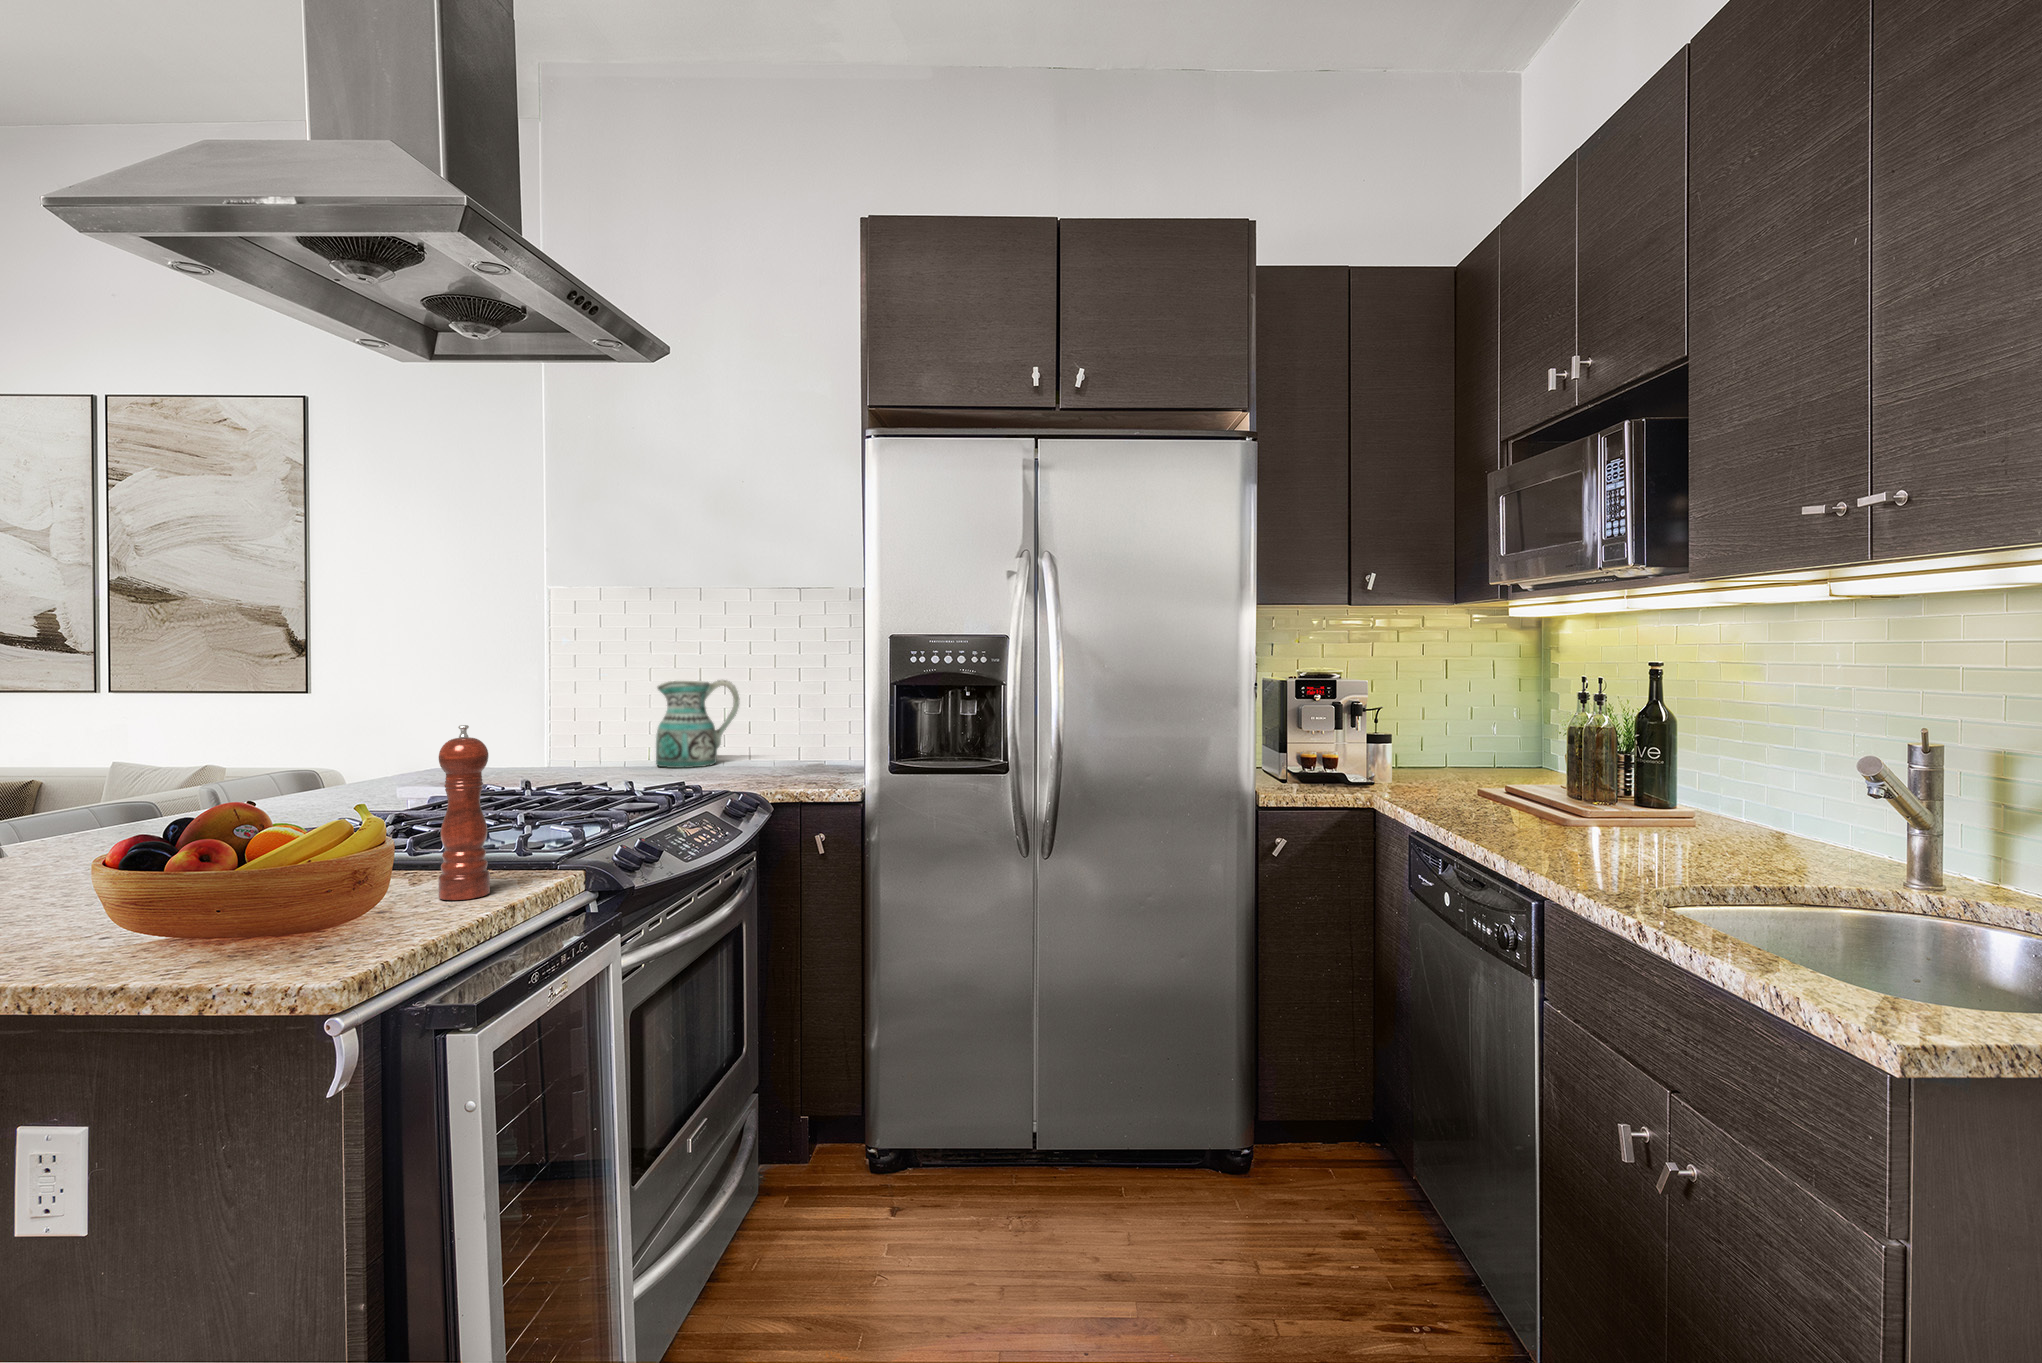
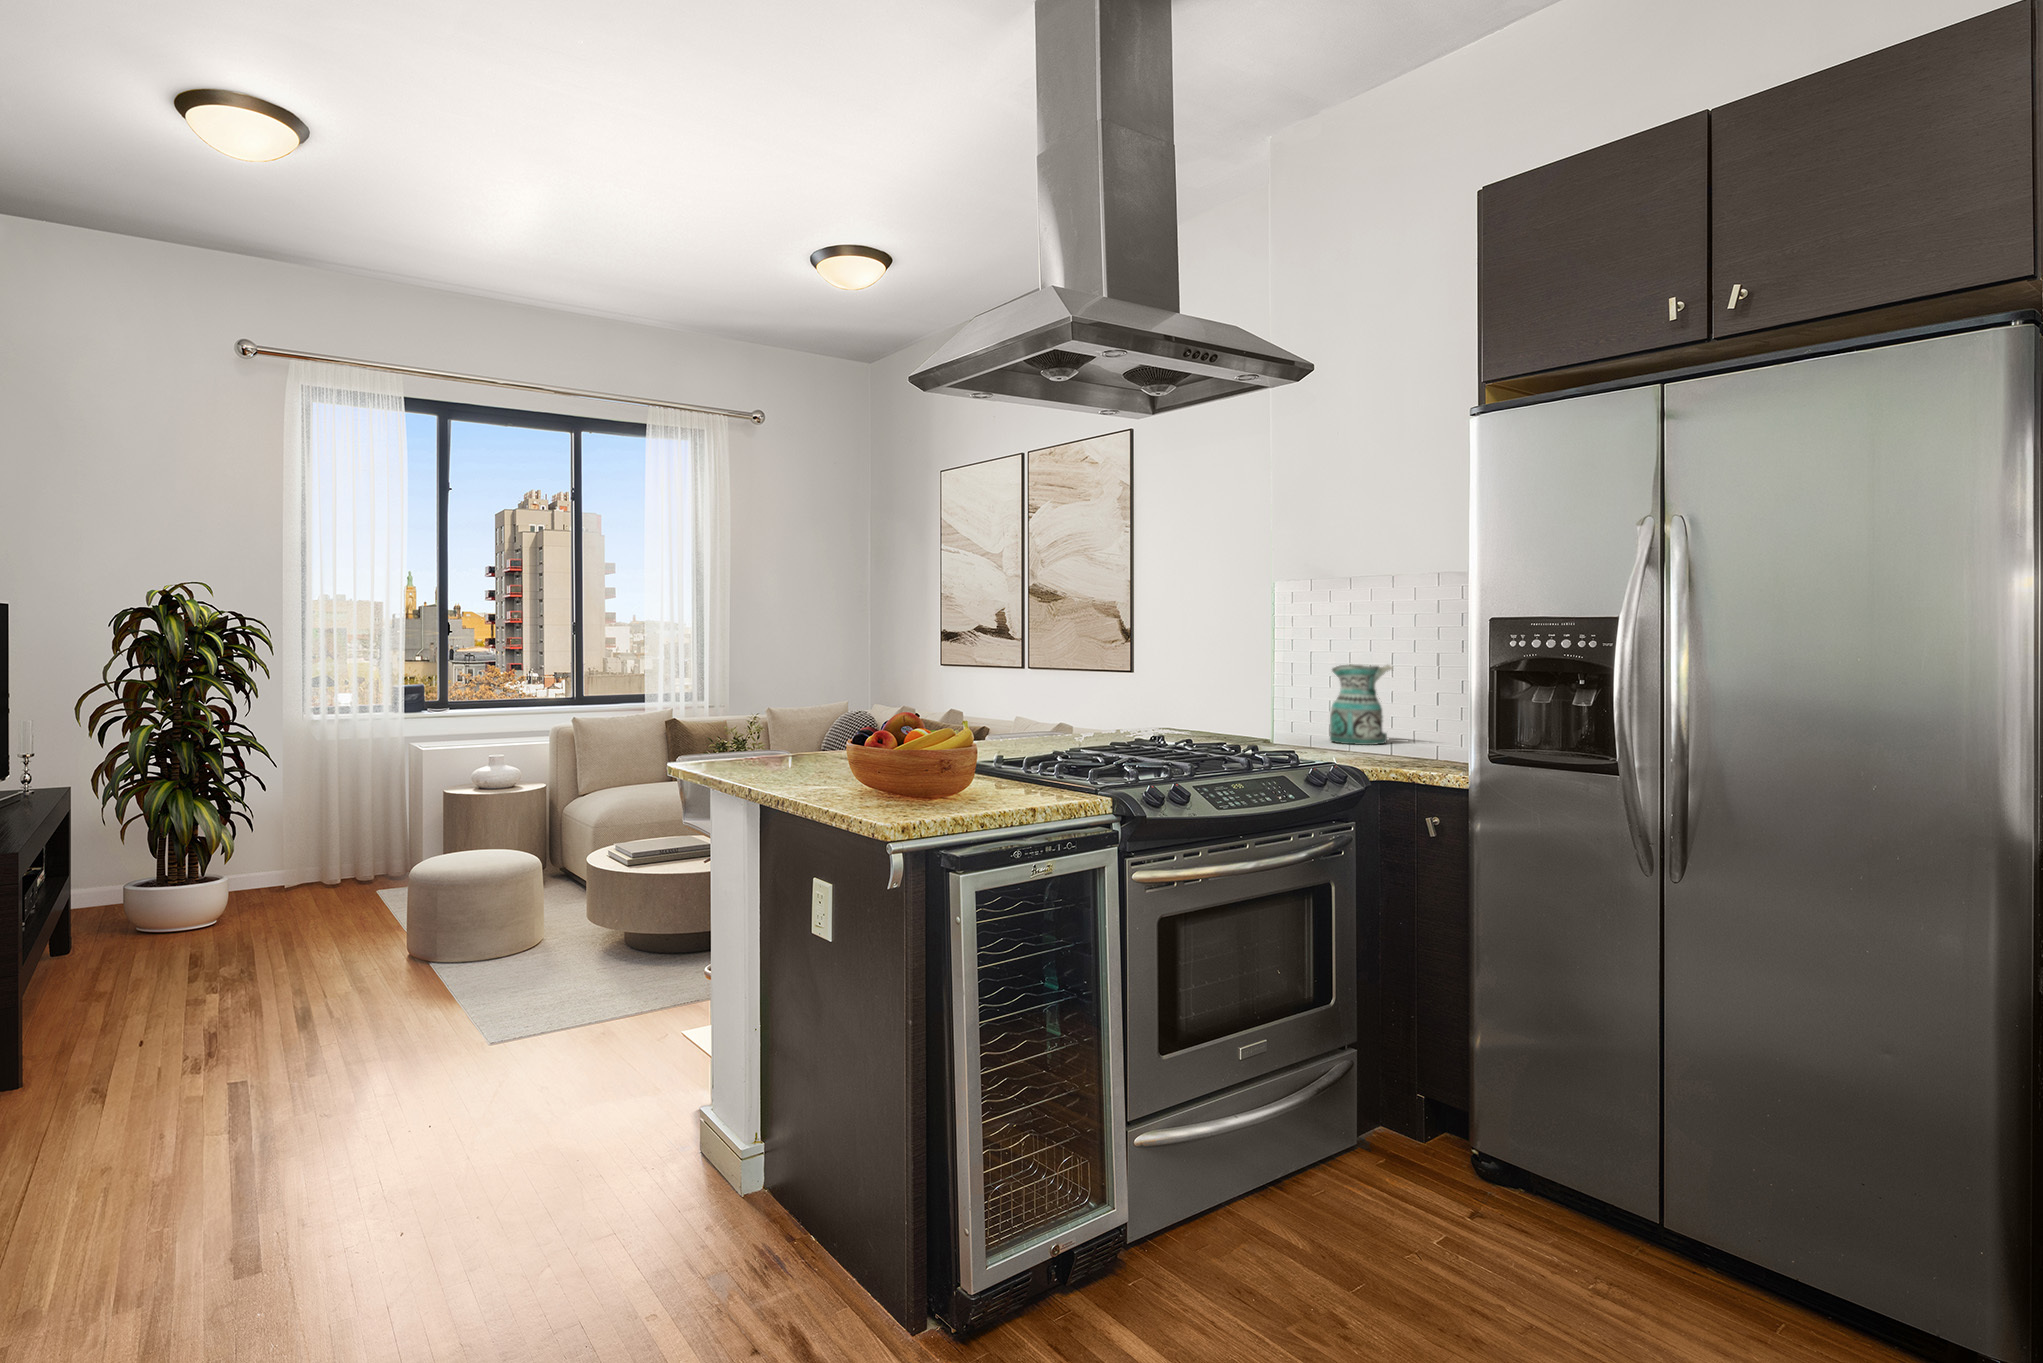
pepper mill: present [438,725,490,900] -> none [978,676,1009,795]

